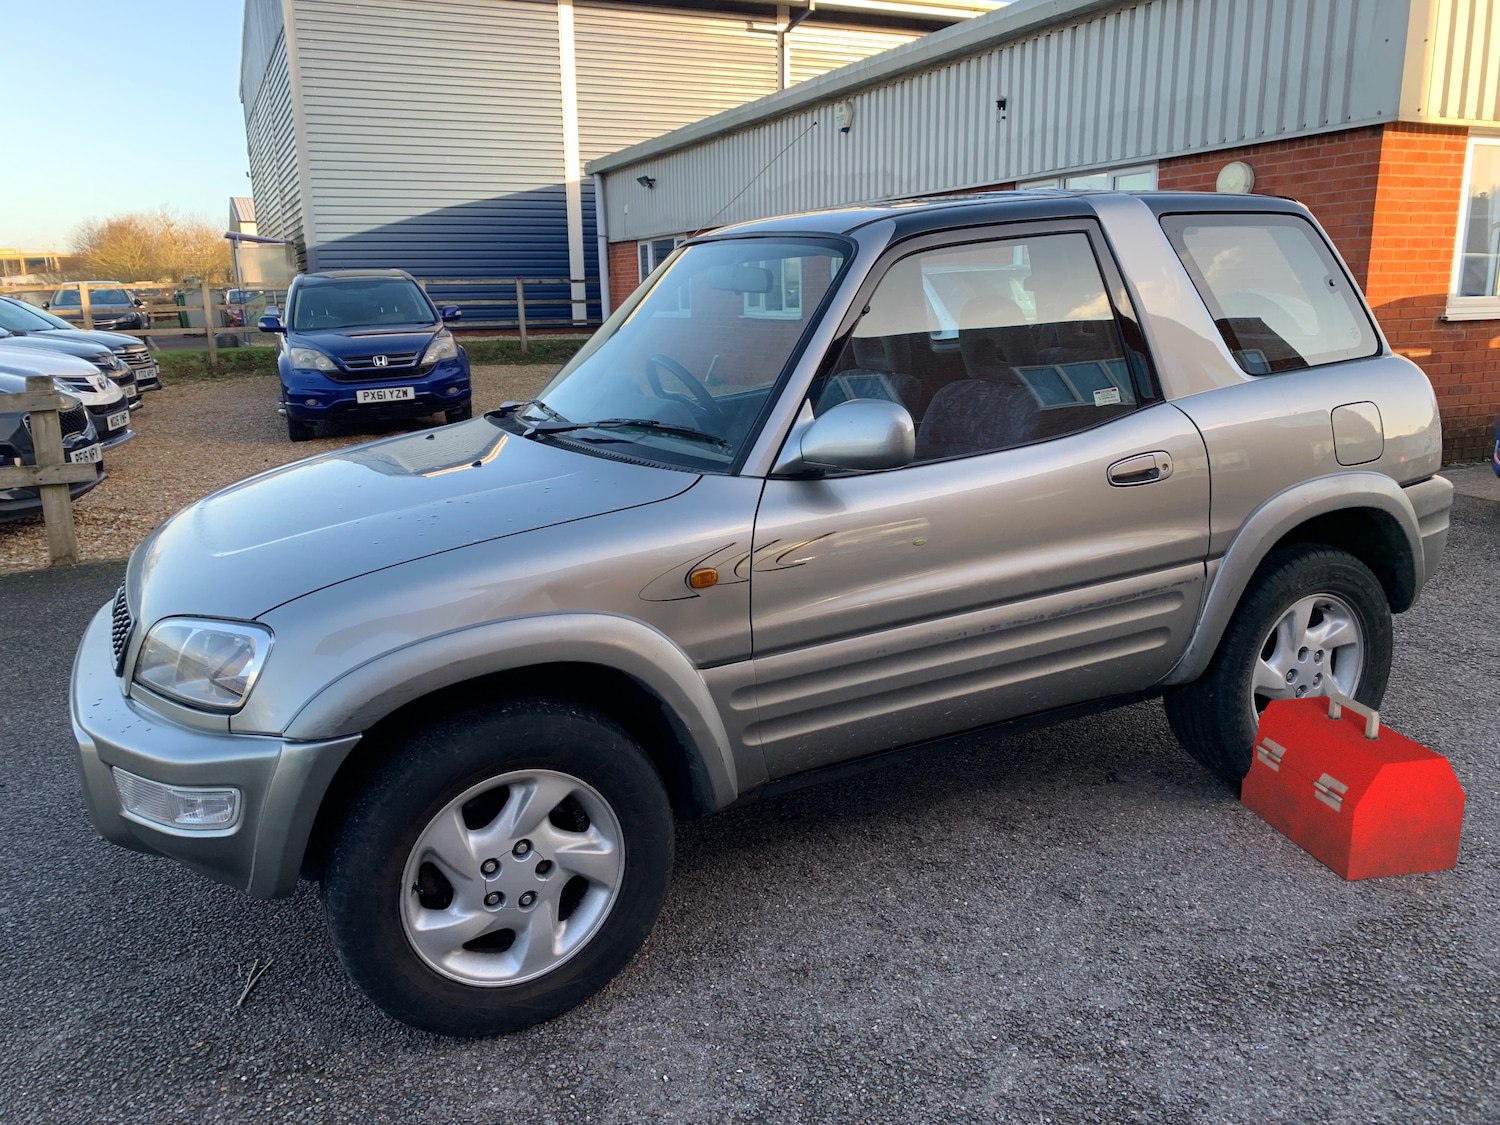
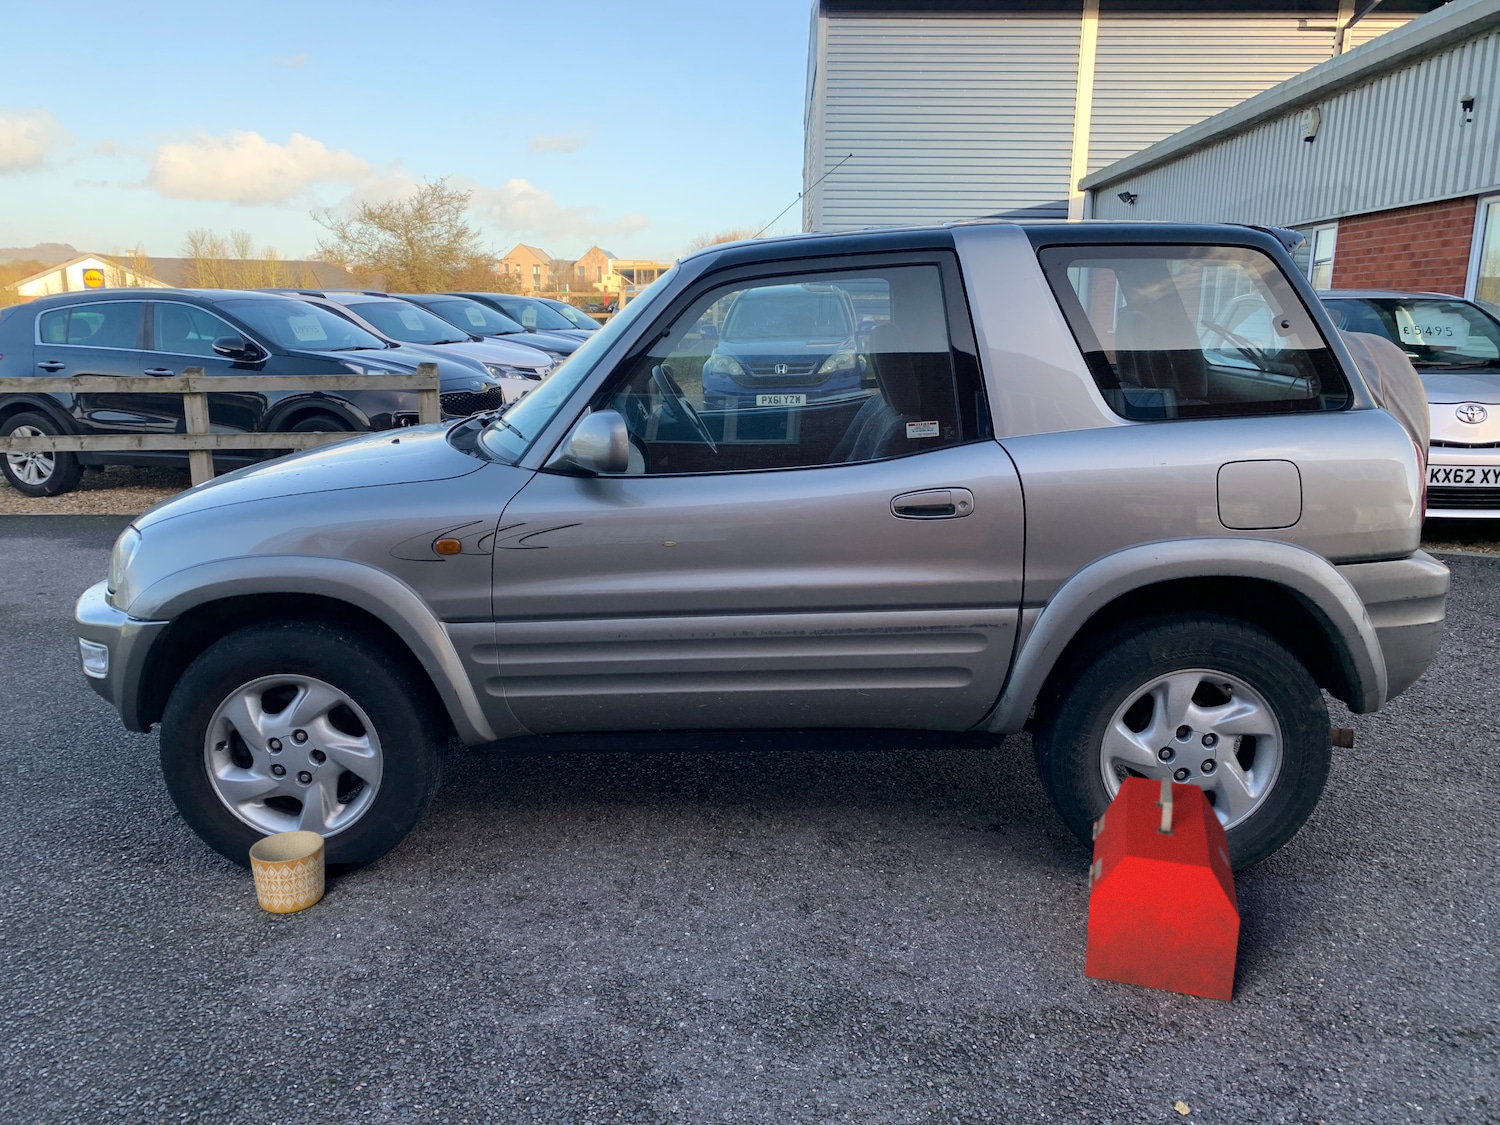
planter: none [507,964,598,1079] -> present [249,830,325,913]

